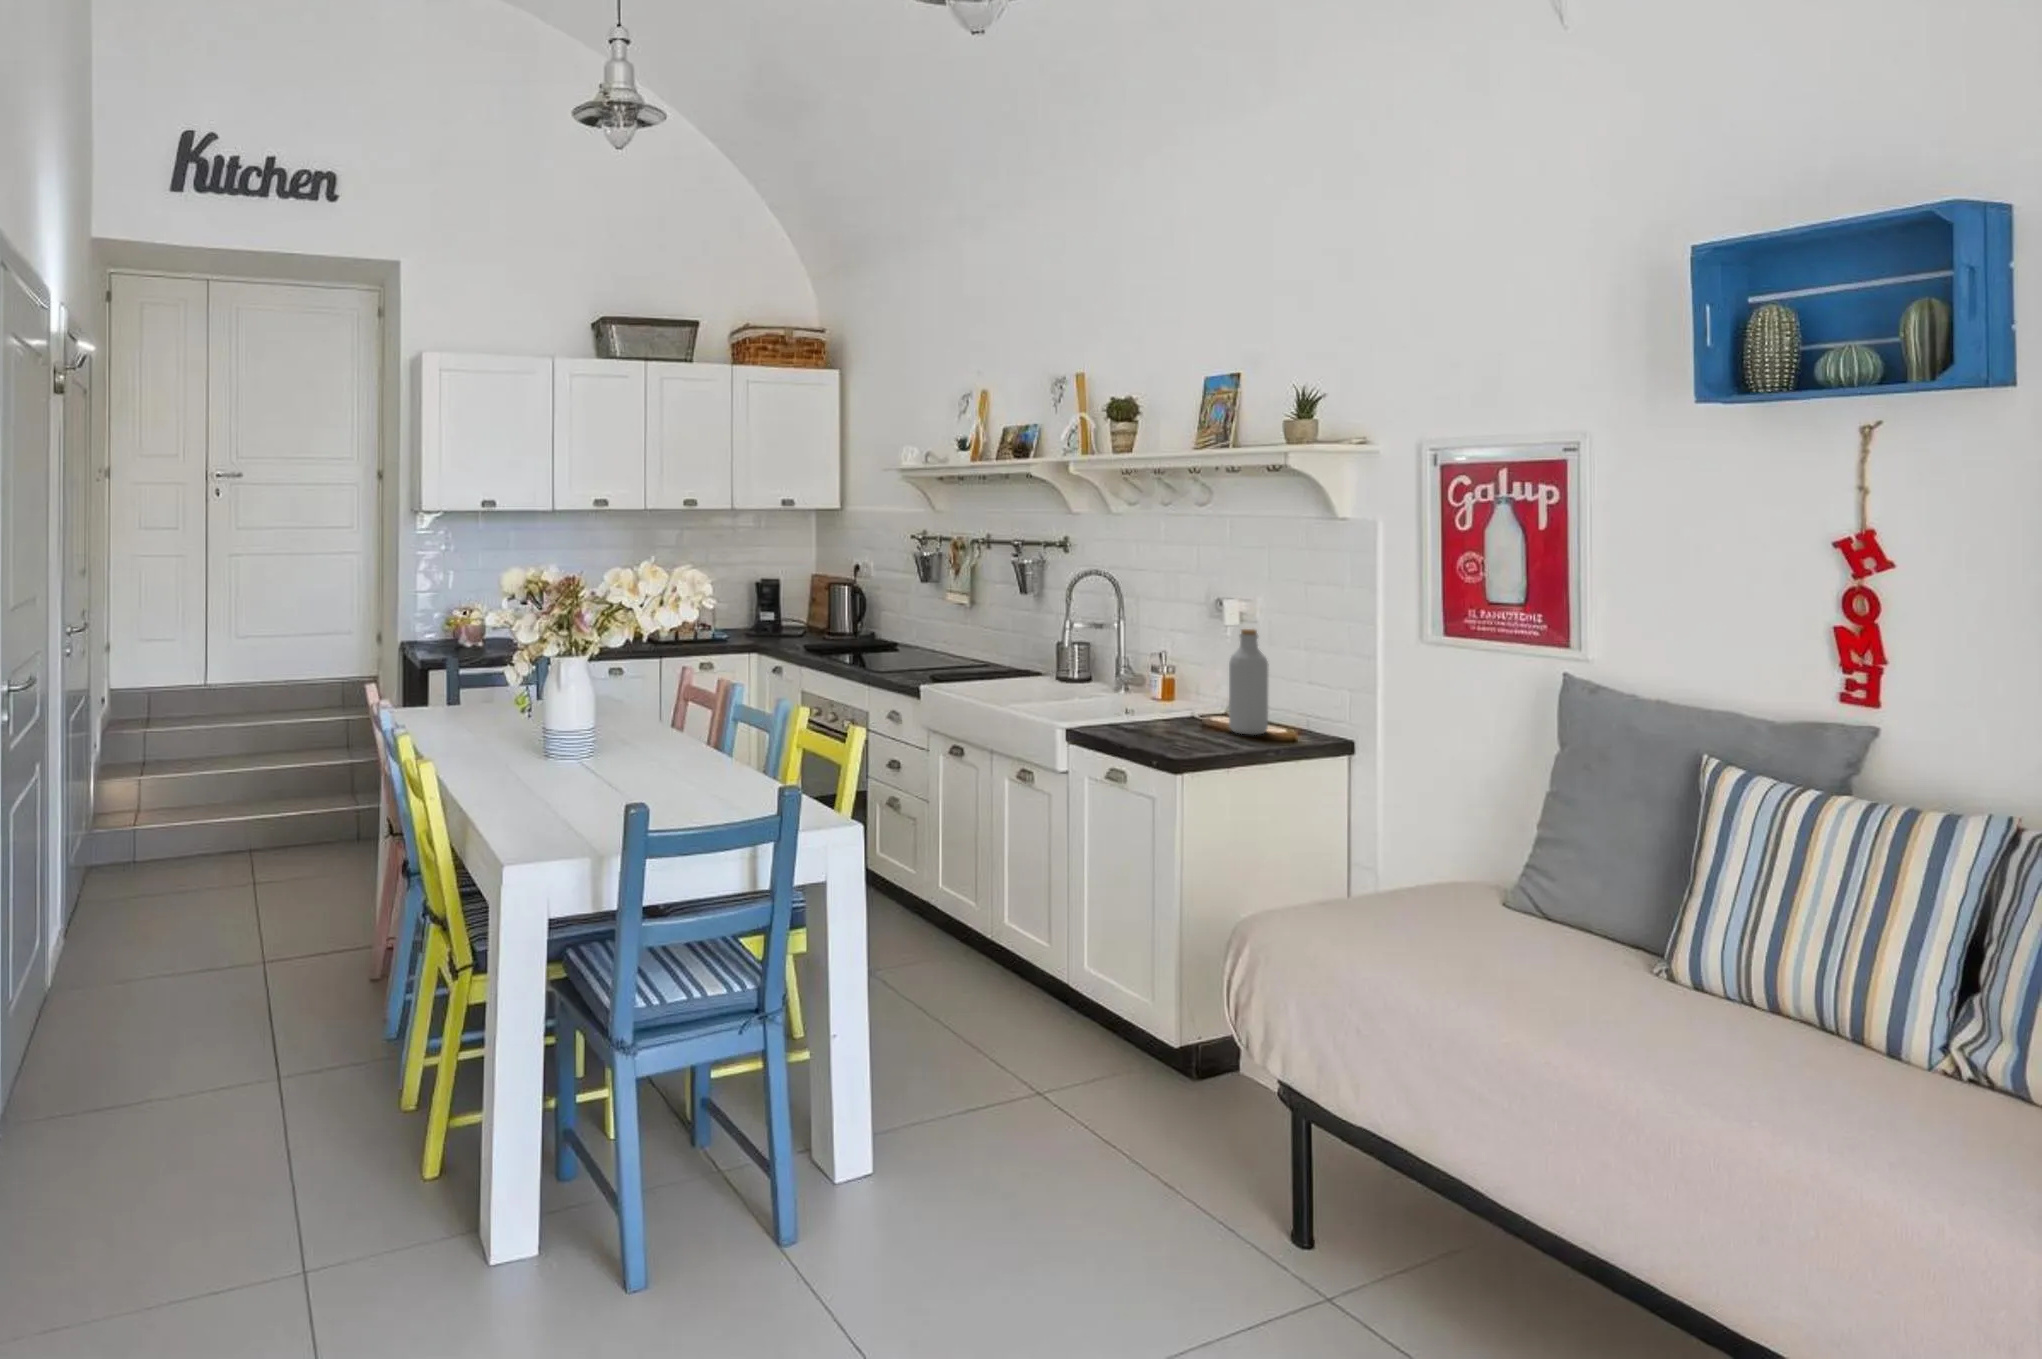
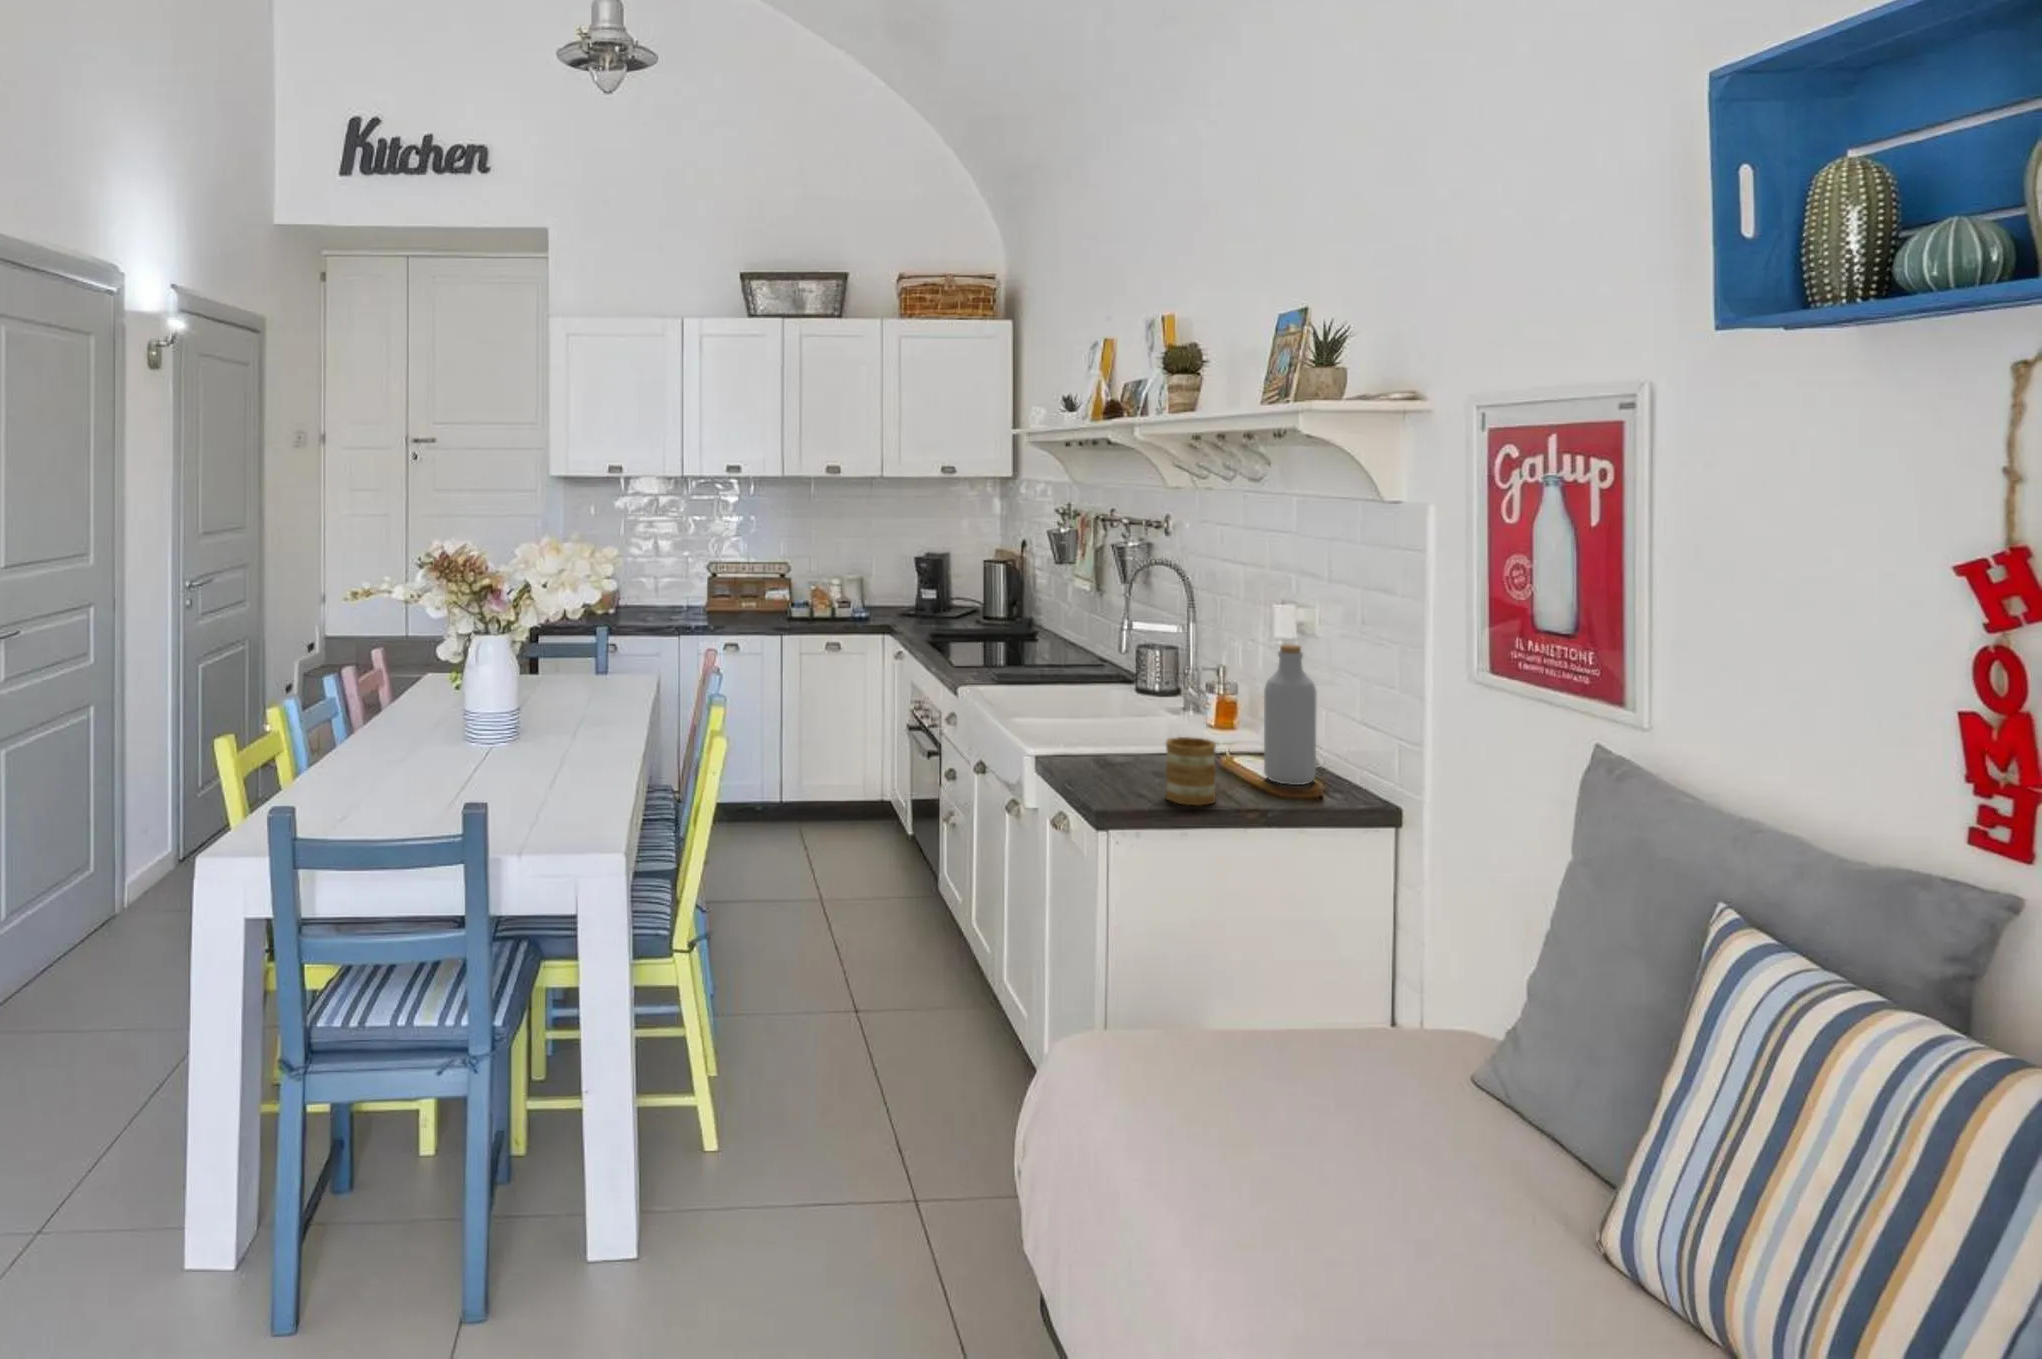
mug: none [1185,701,1226,751] -> present [1166,737,1216,805]

